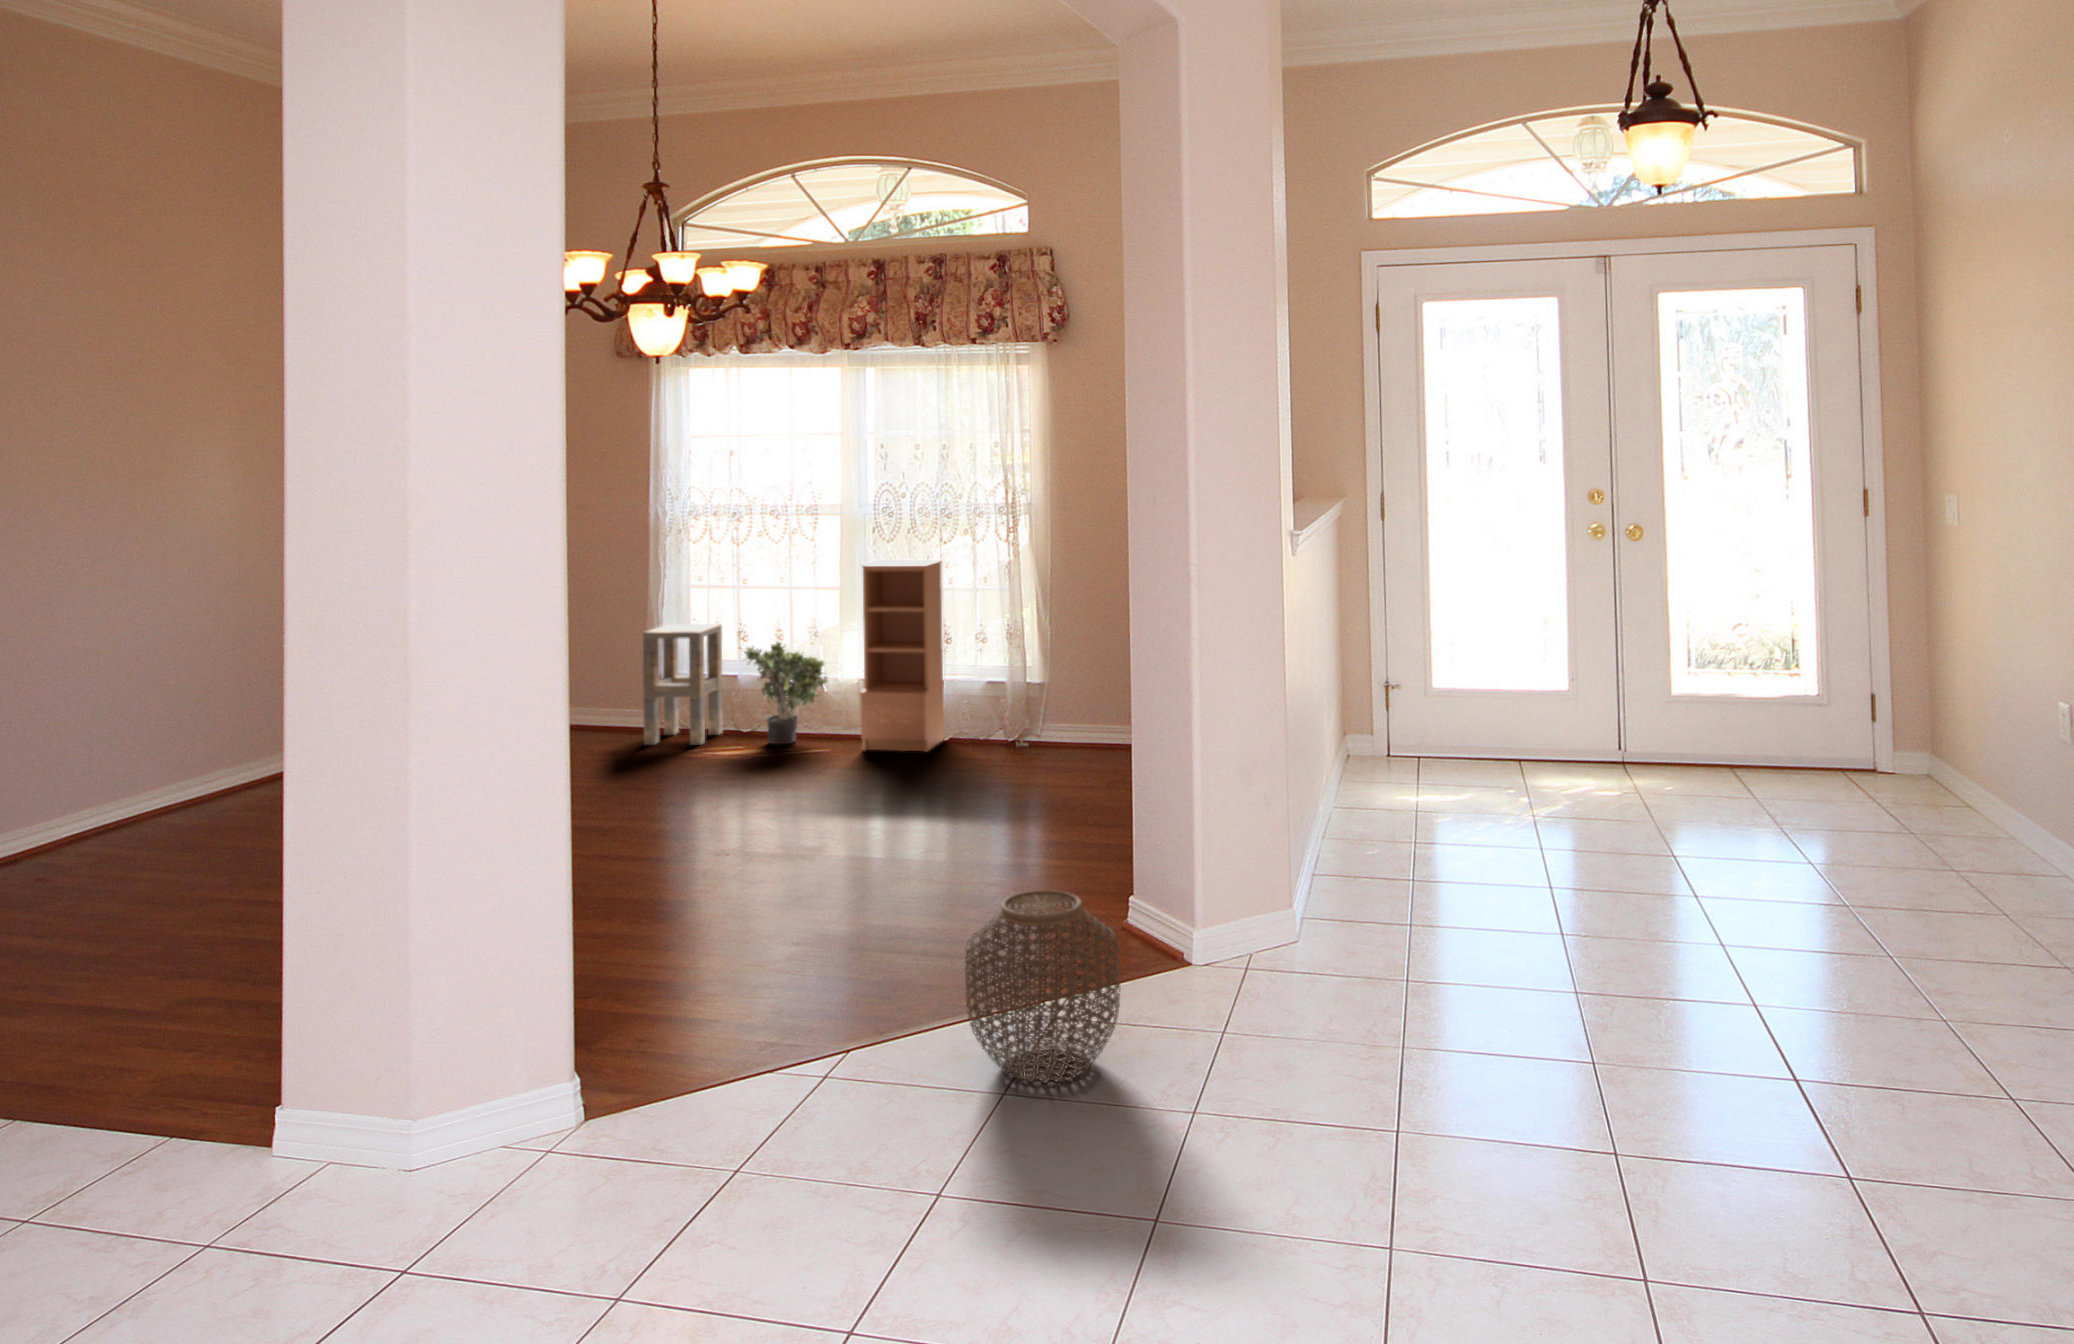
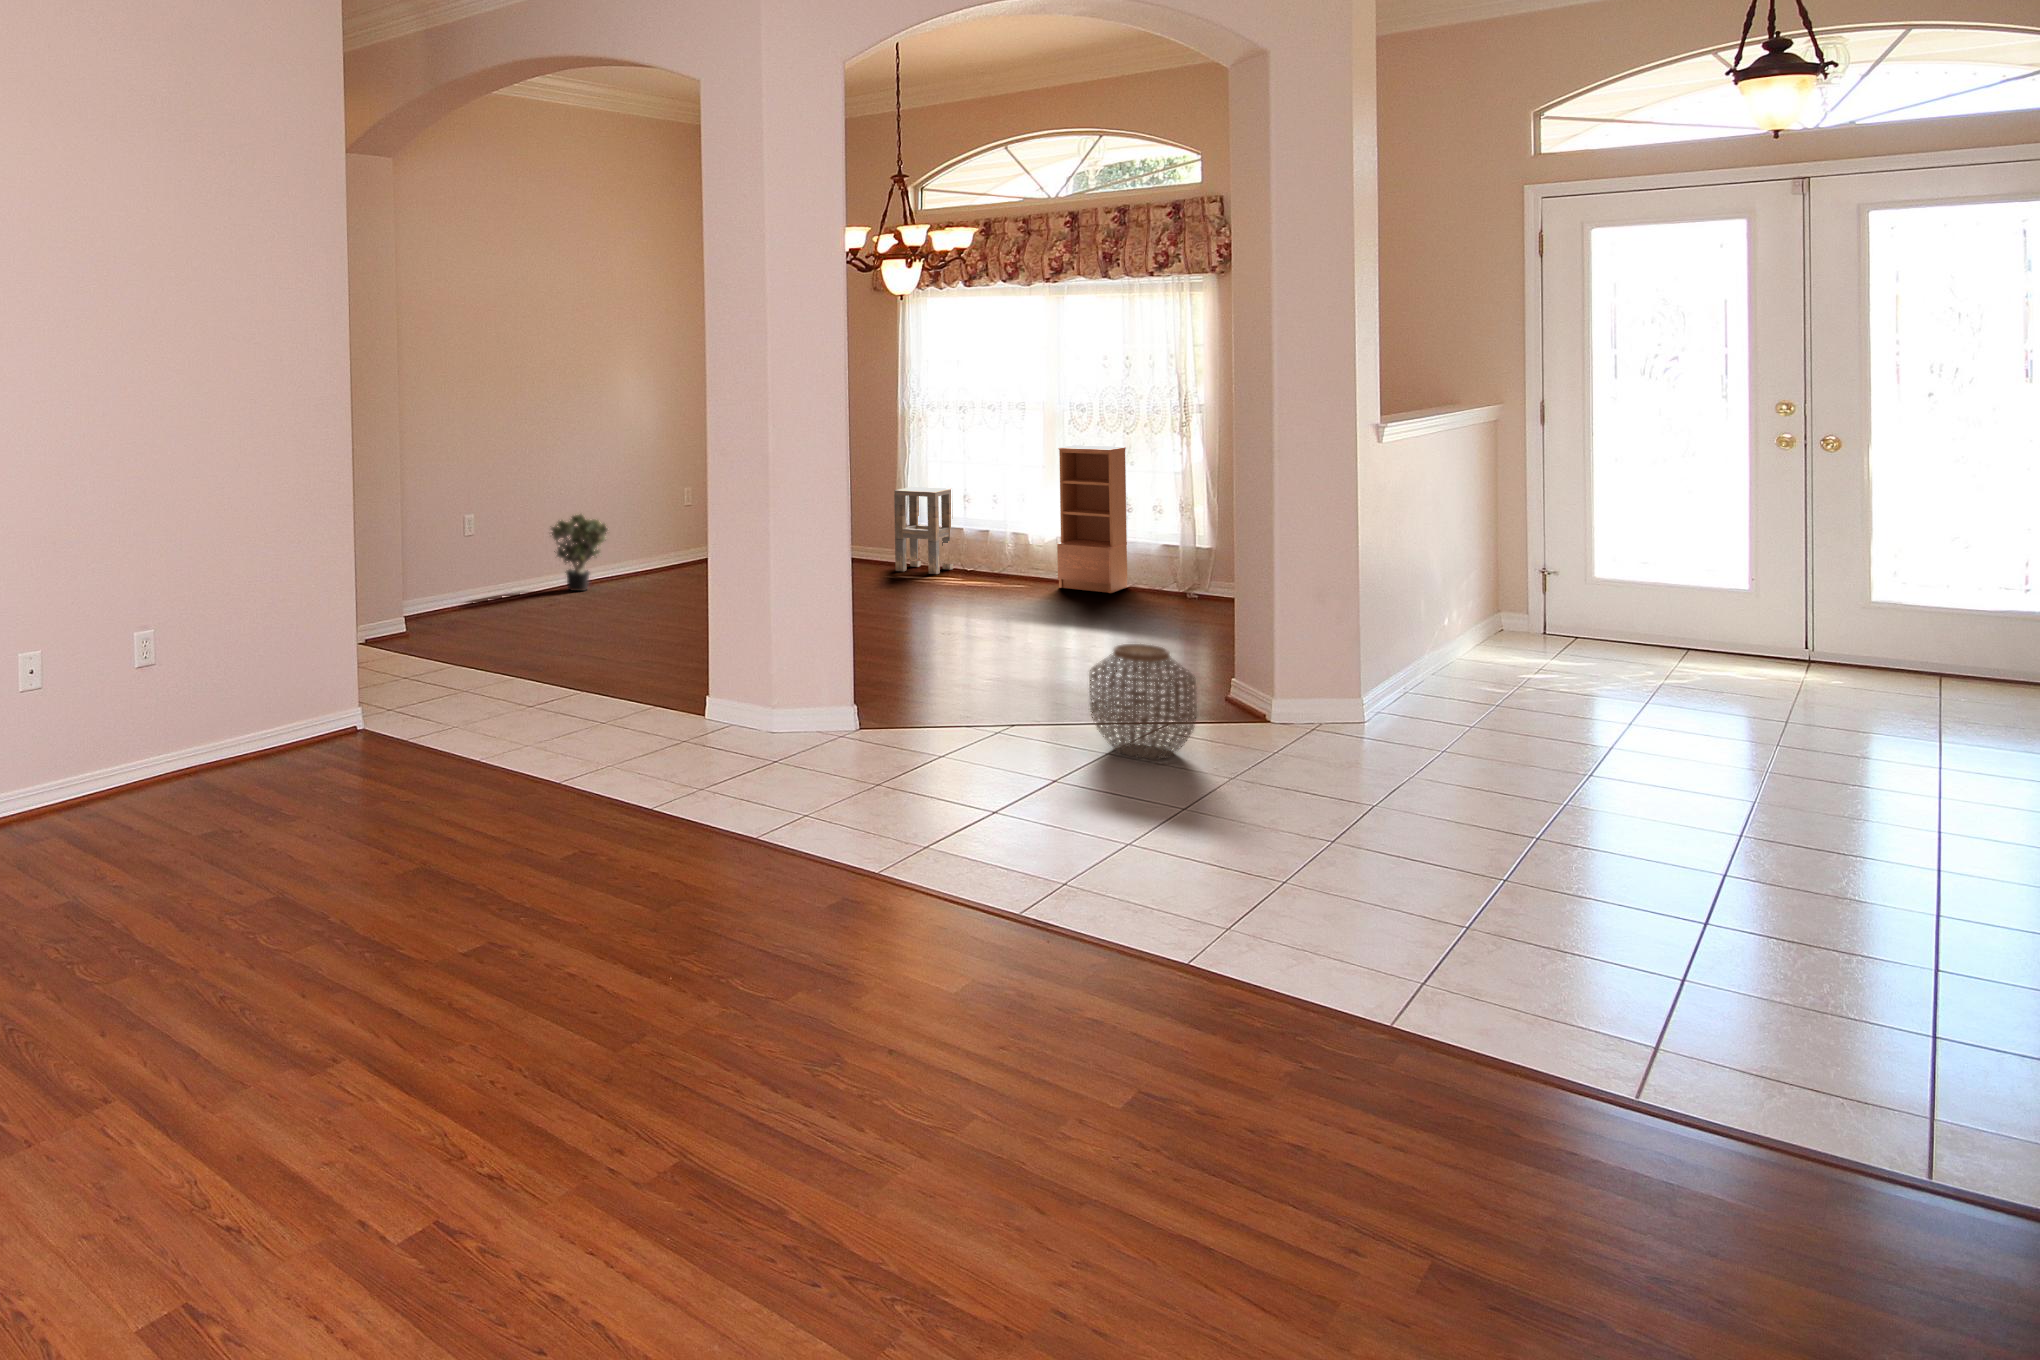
potted plant: present [744,642,827,744] -> present [551,514,608,591]

